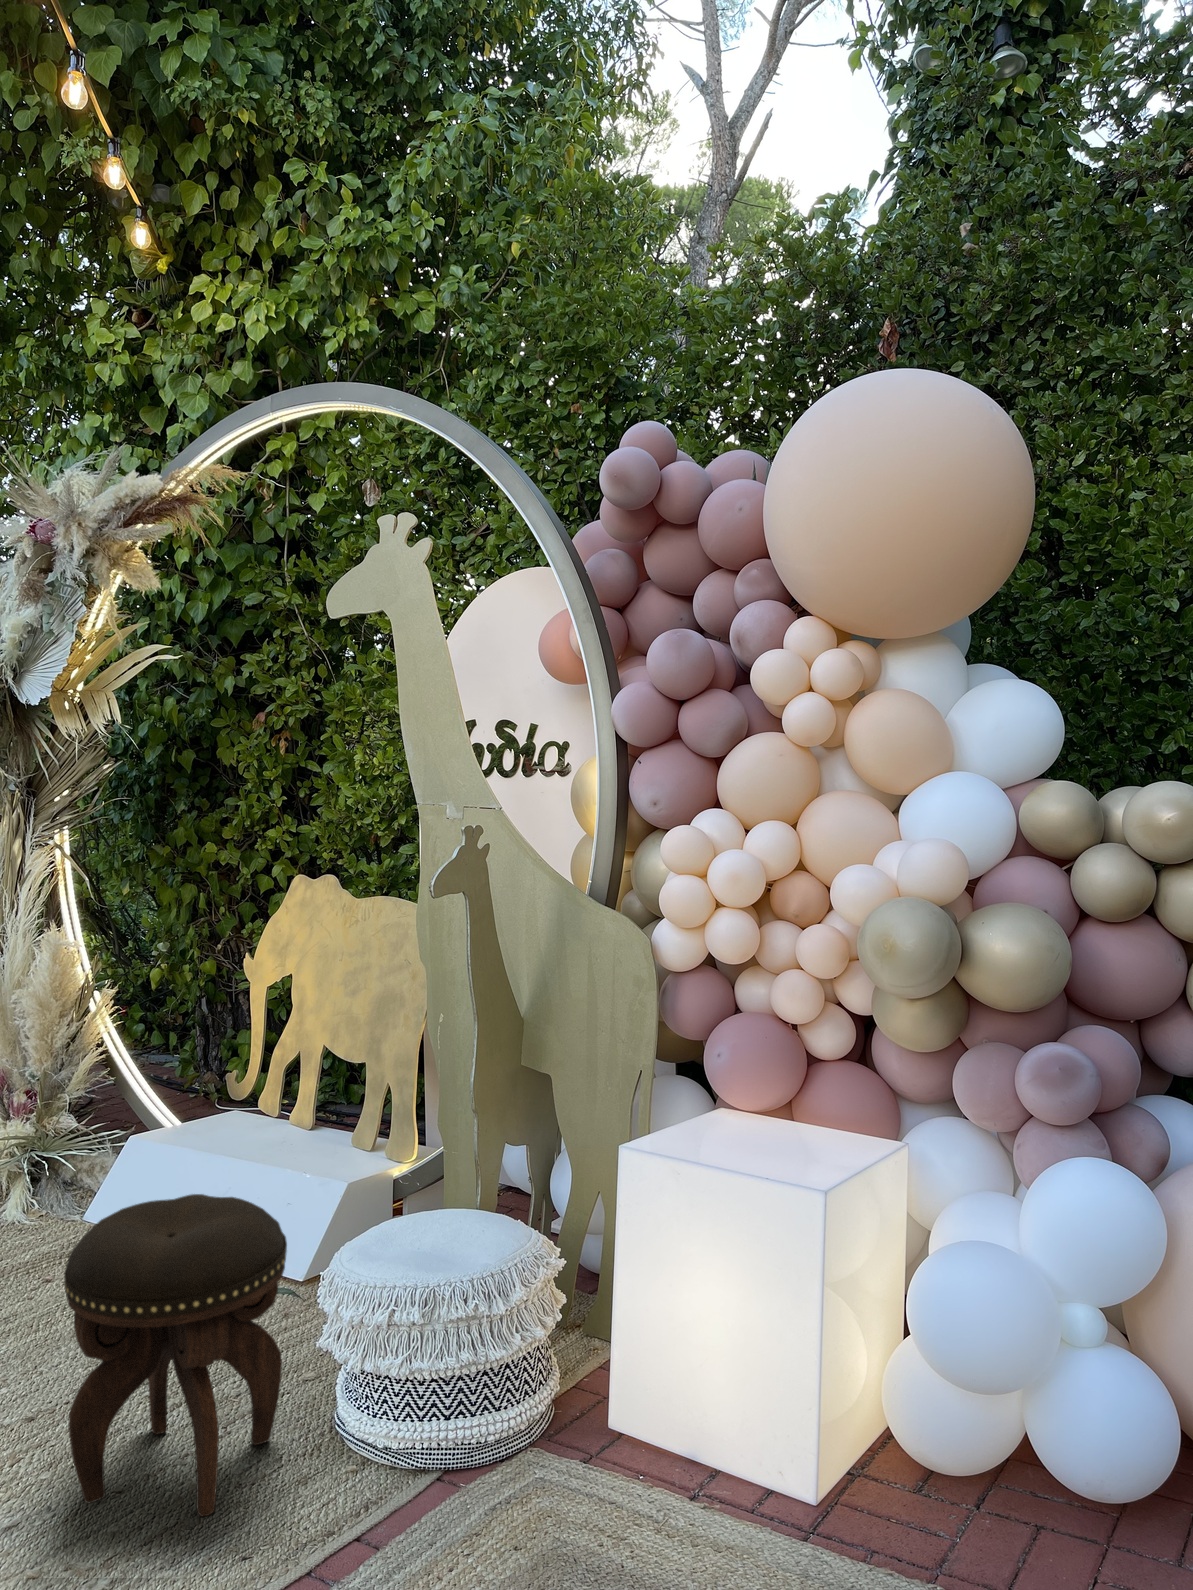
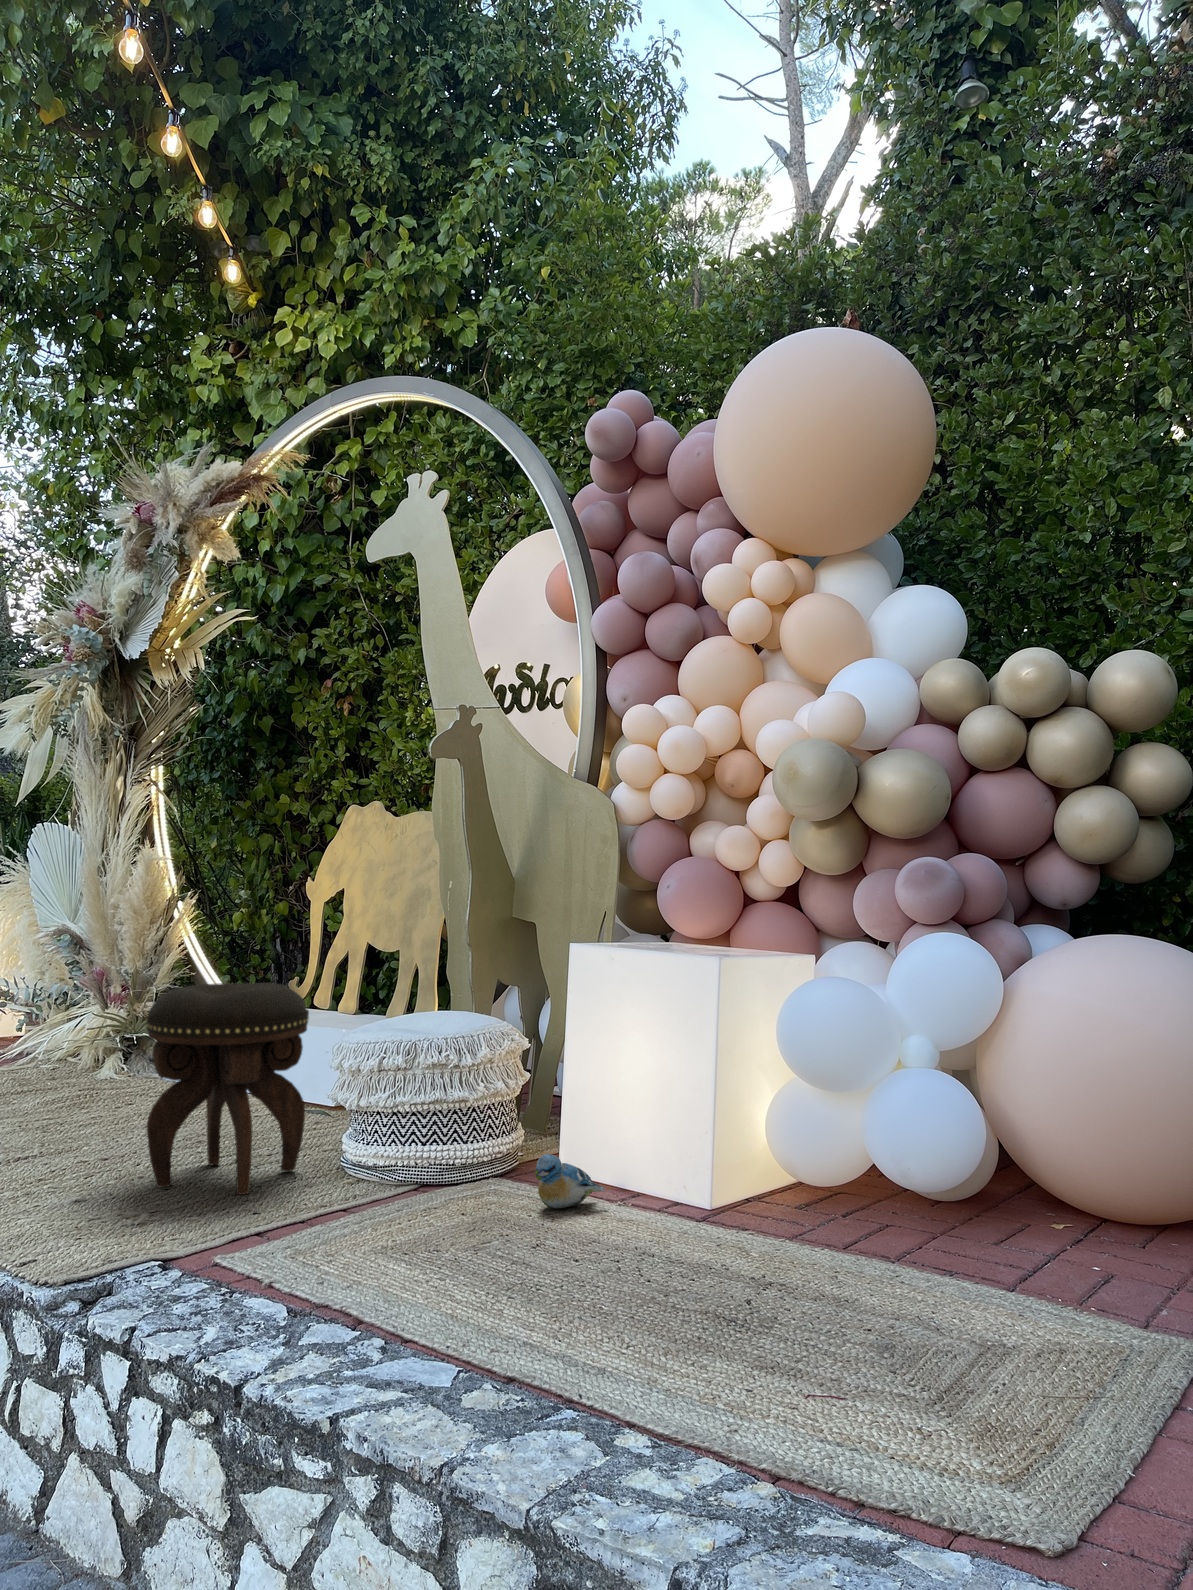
plush toy: none [609,1453,694,1524] -> present [535,1154,605,1208]

